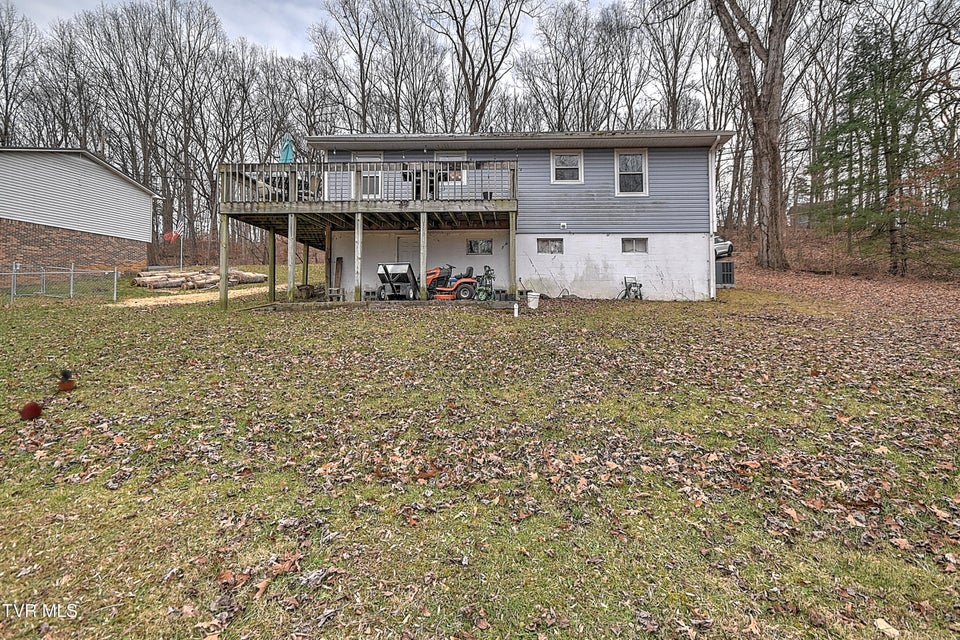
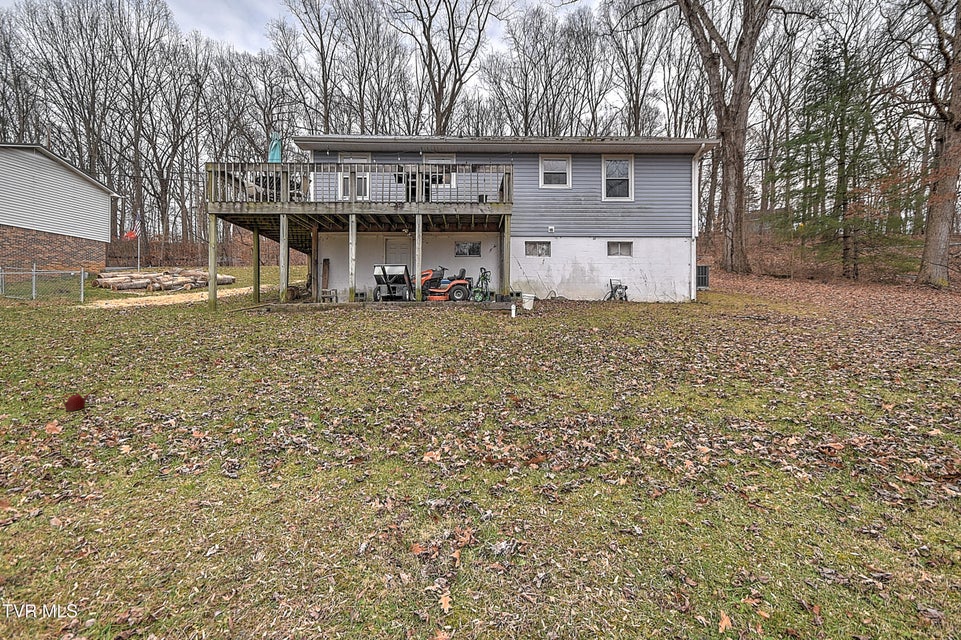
potted plant: present [48,369,80,390] -> none [76,364,110,386]

